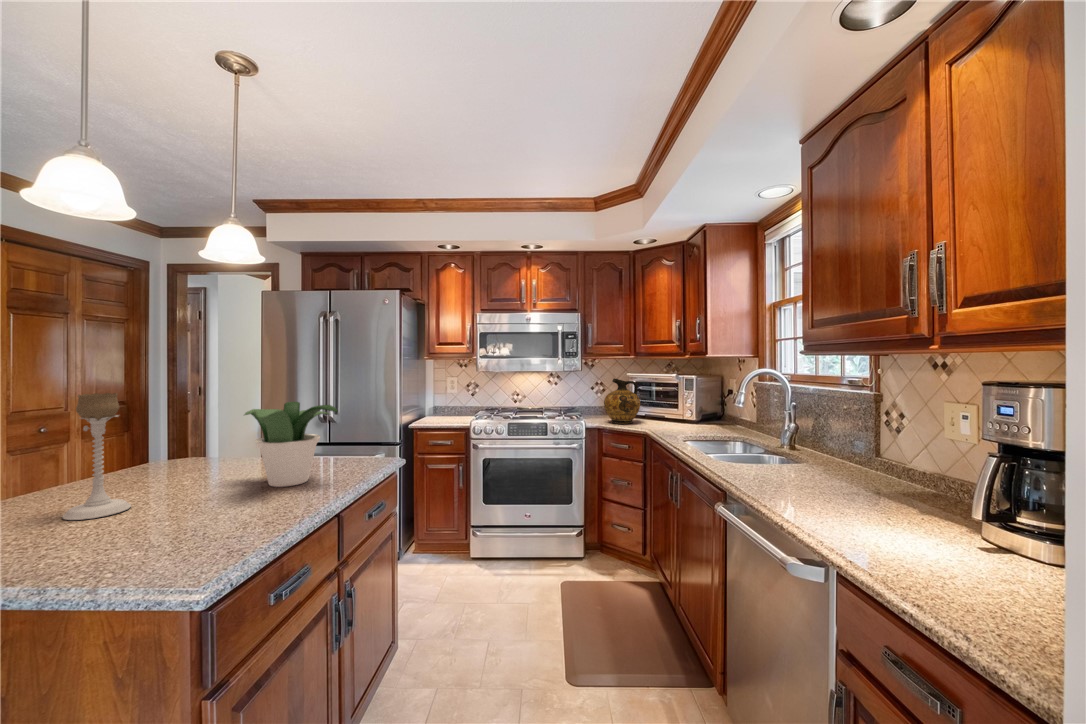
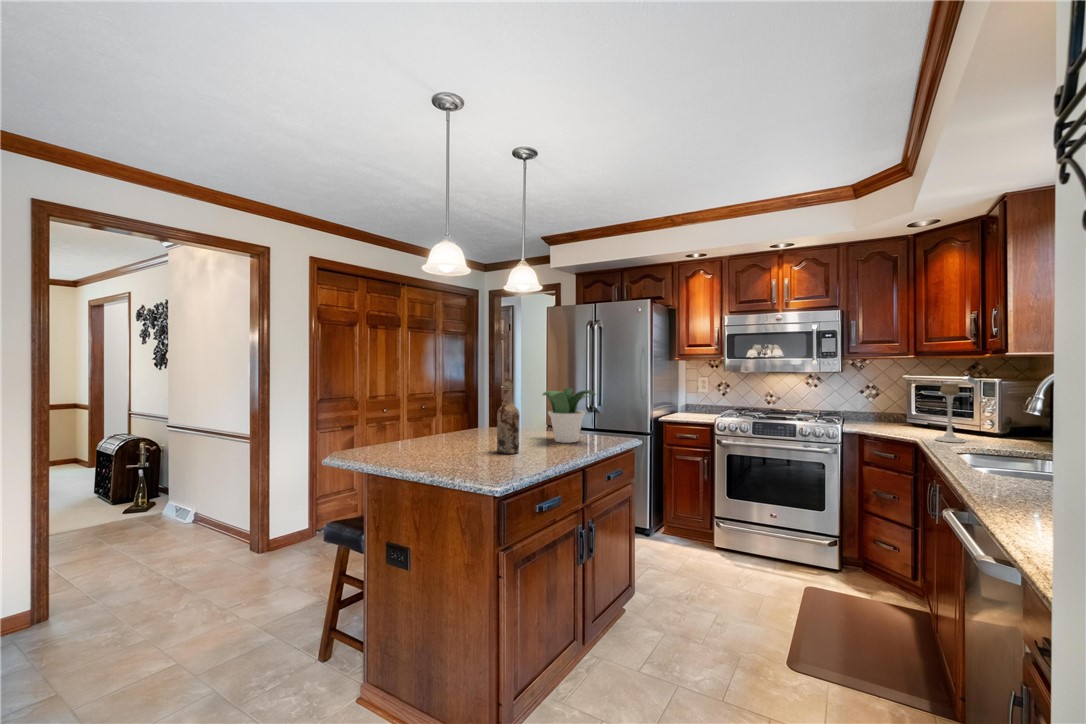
ceramic jug: present [604,378,640,424] -> none [867,381,916,432]
candle holder: present [63,393,131,520] -> present [935,384,965,443]
wine bottle: none [137,396,191,537] -> present [497,379,520,454]

